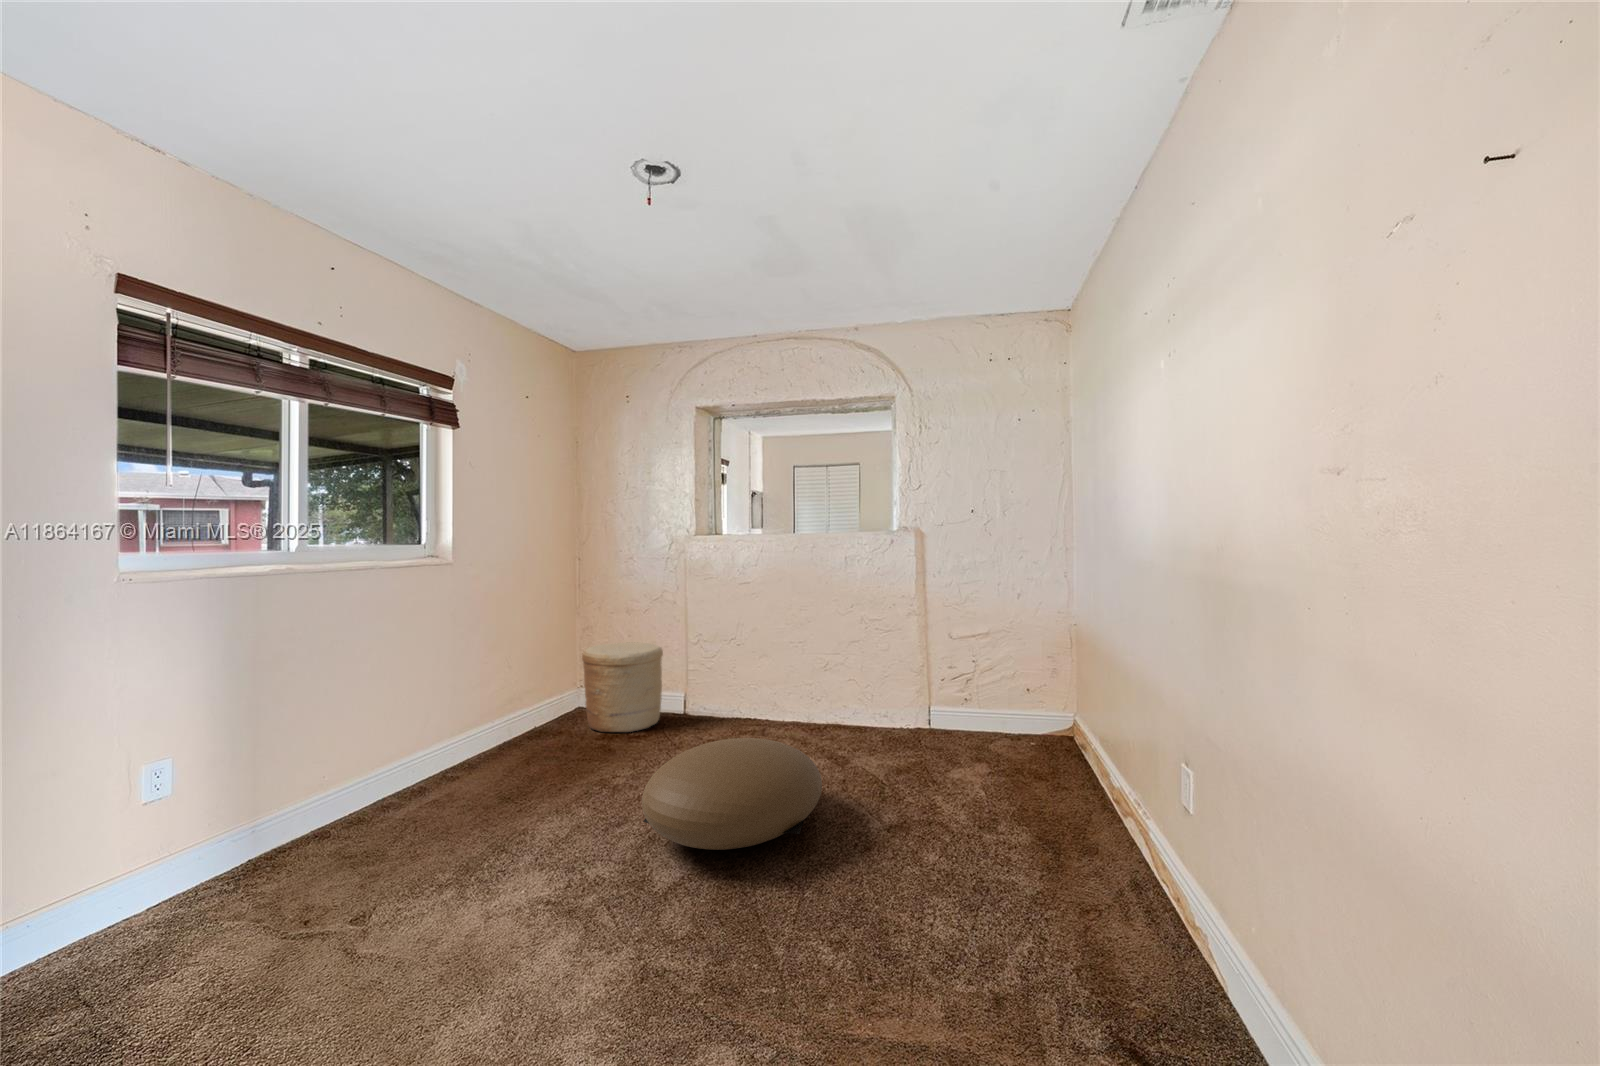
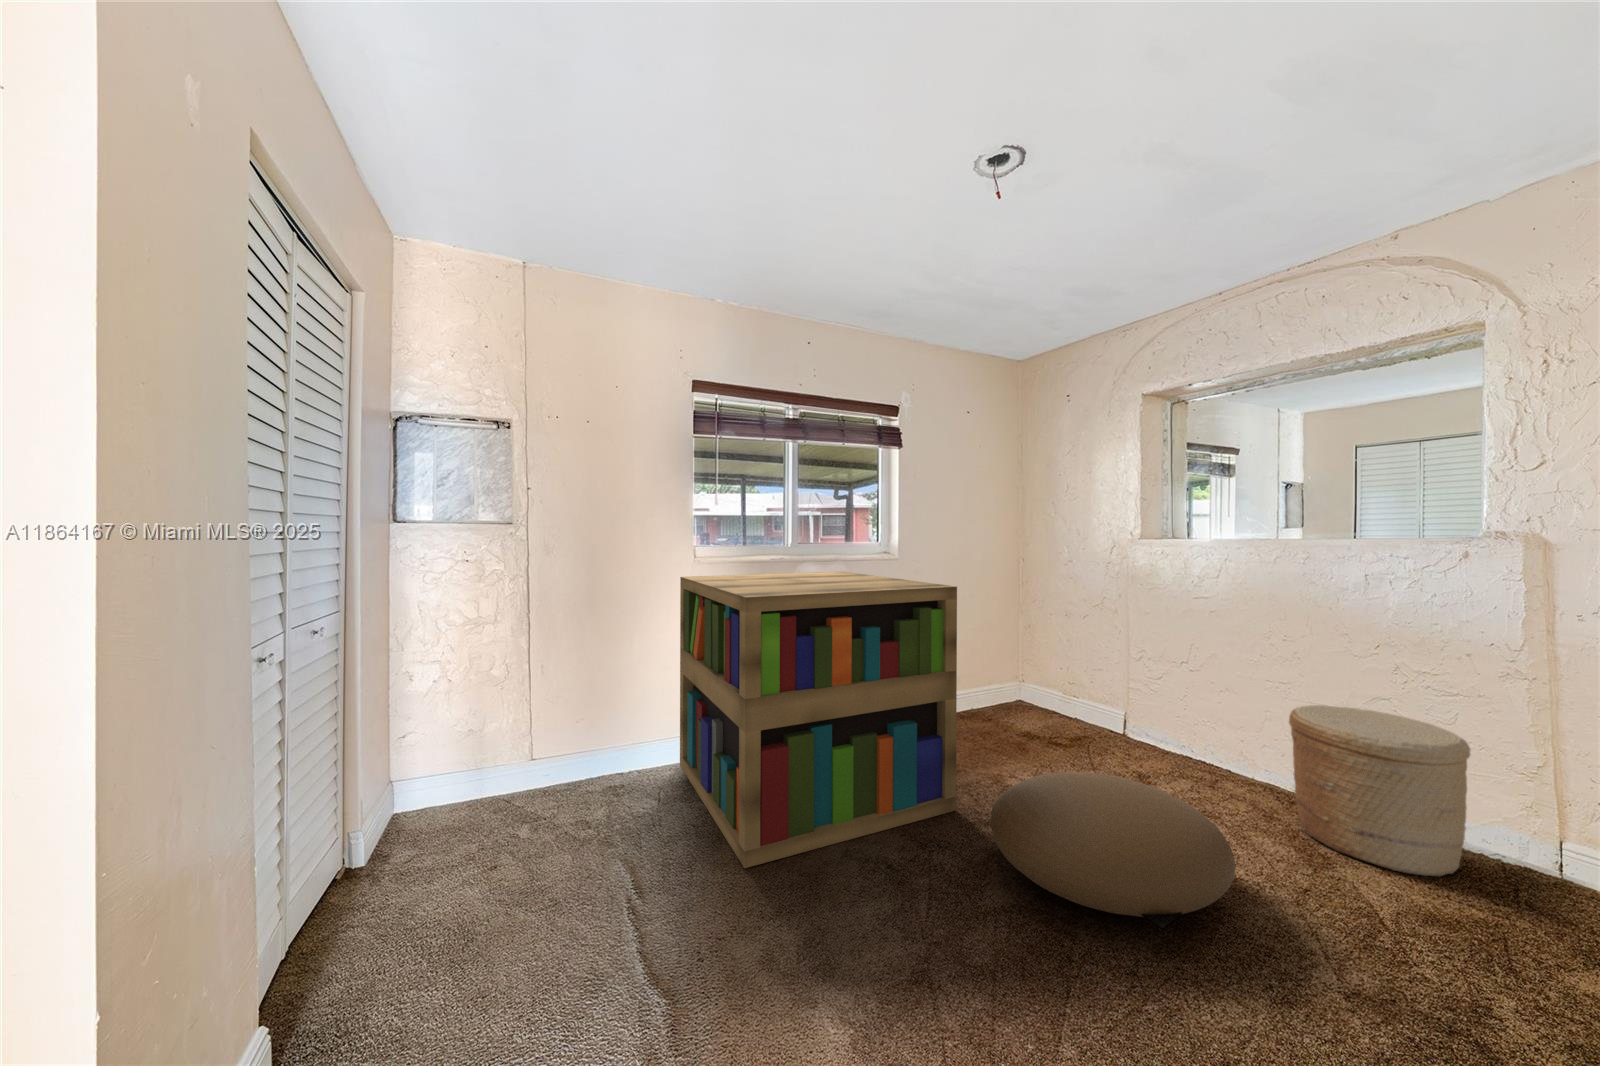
bookshelf: none [99,584,585,999] -> present [680,572,957,868]
woven basket: present [582,642,663,732] -> present [1289,705,1471,876]

